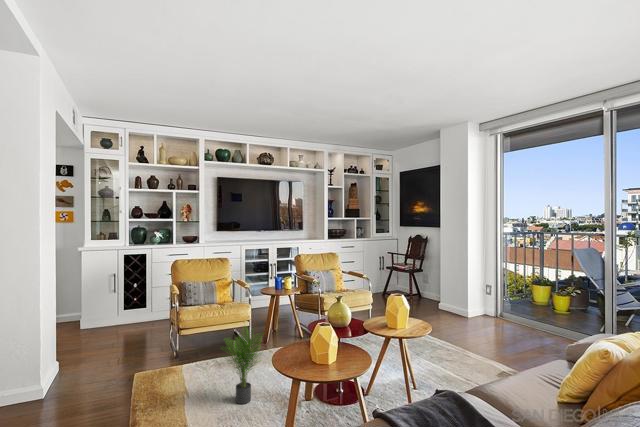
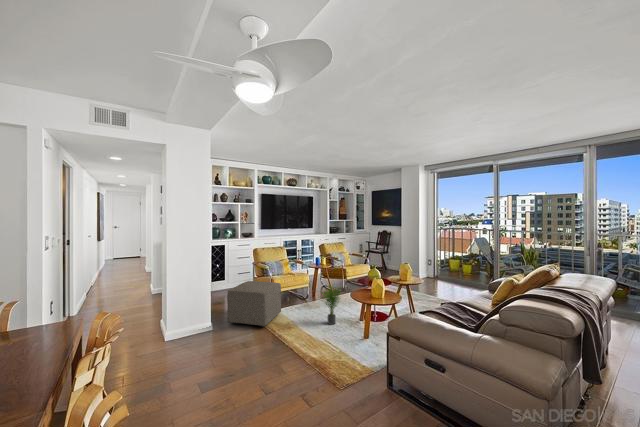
ottoman: none [68,313,176,399] -> present [227,281,281,327]

